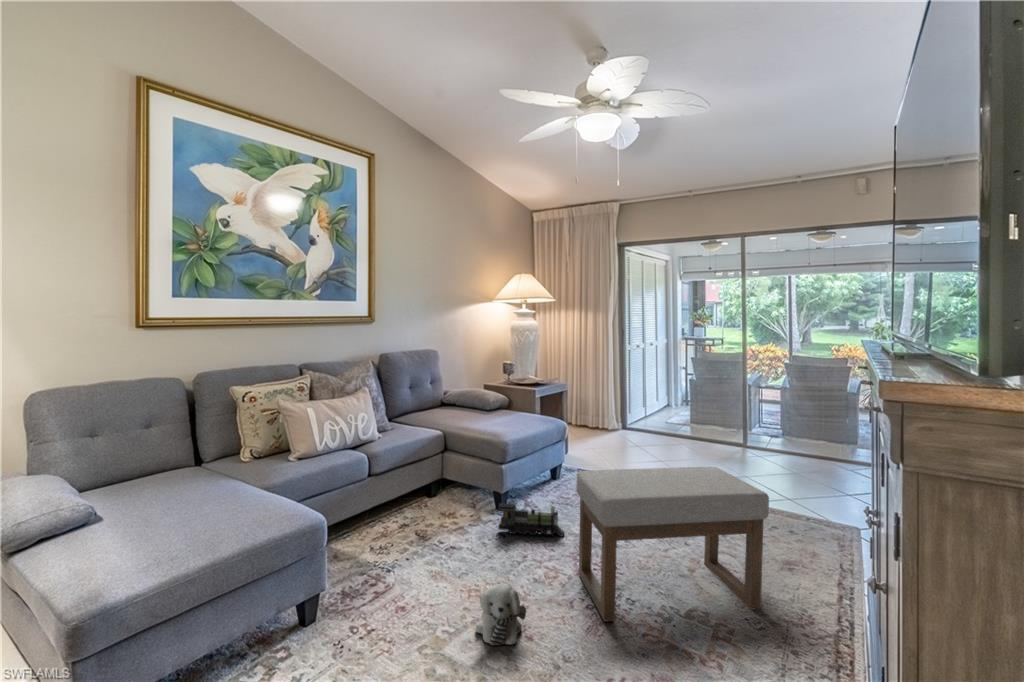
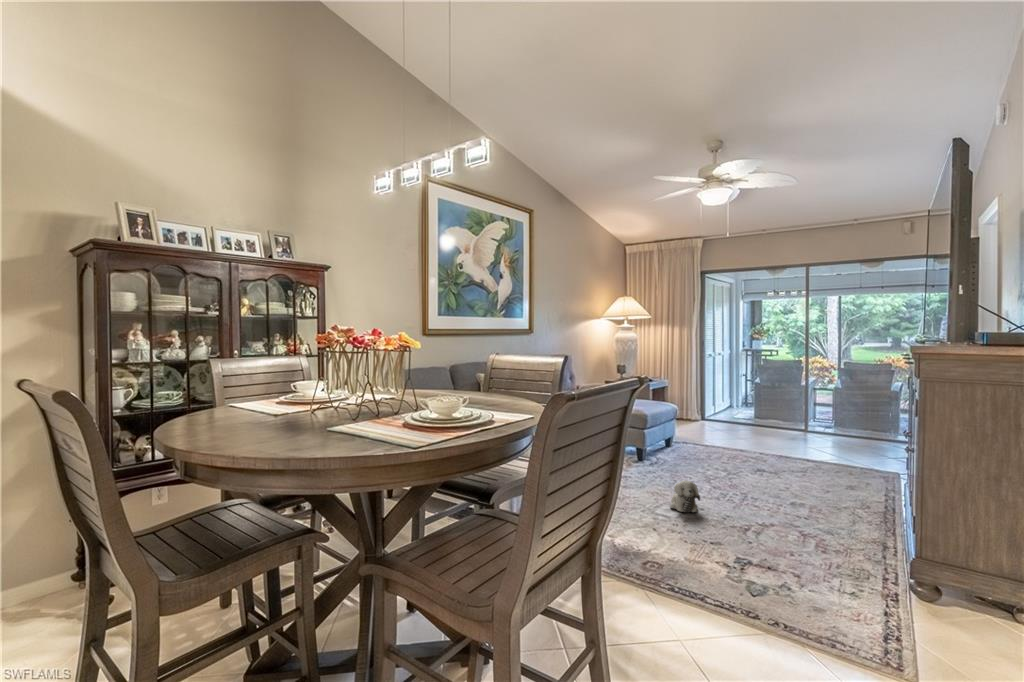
ottoman: present [576,467,769,621] -> none [716,424,841,505]
toy train: present [498,503,564,537] -> none [649,452,696,475]

